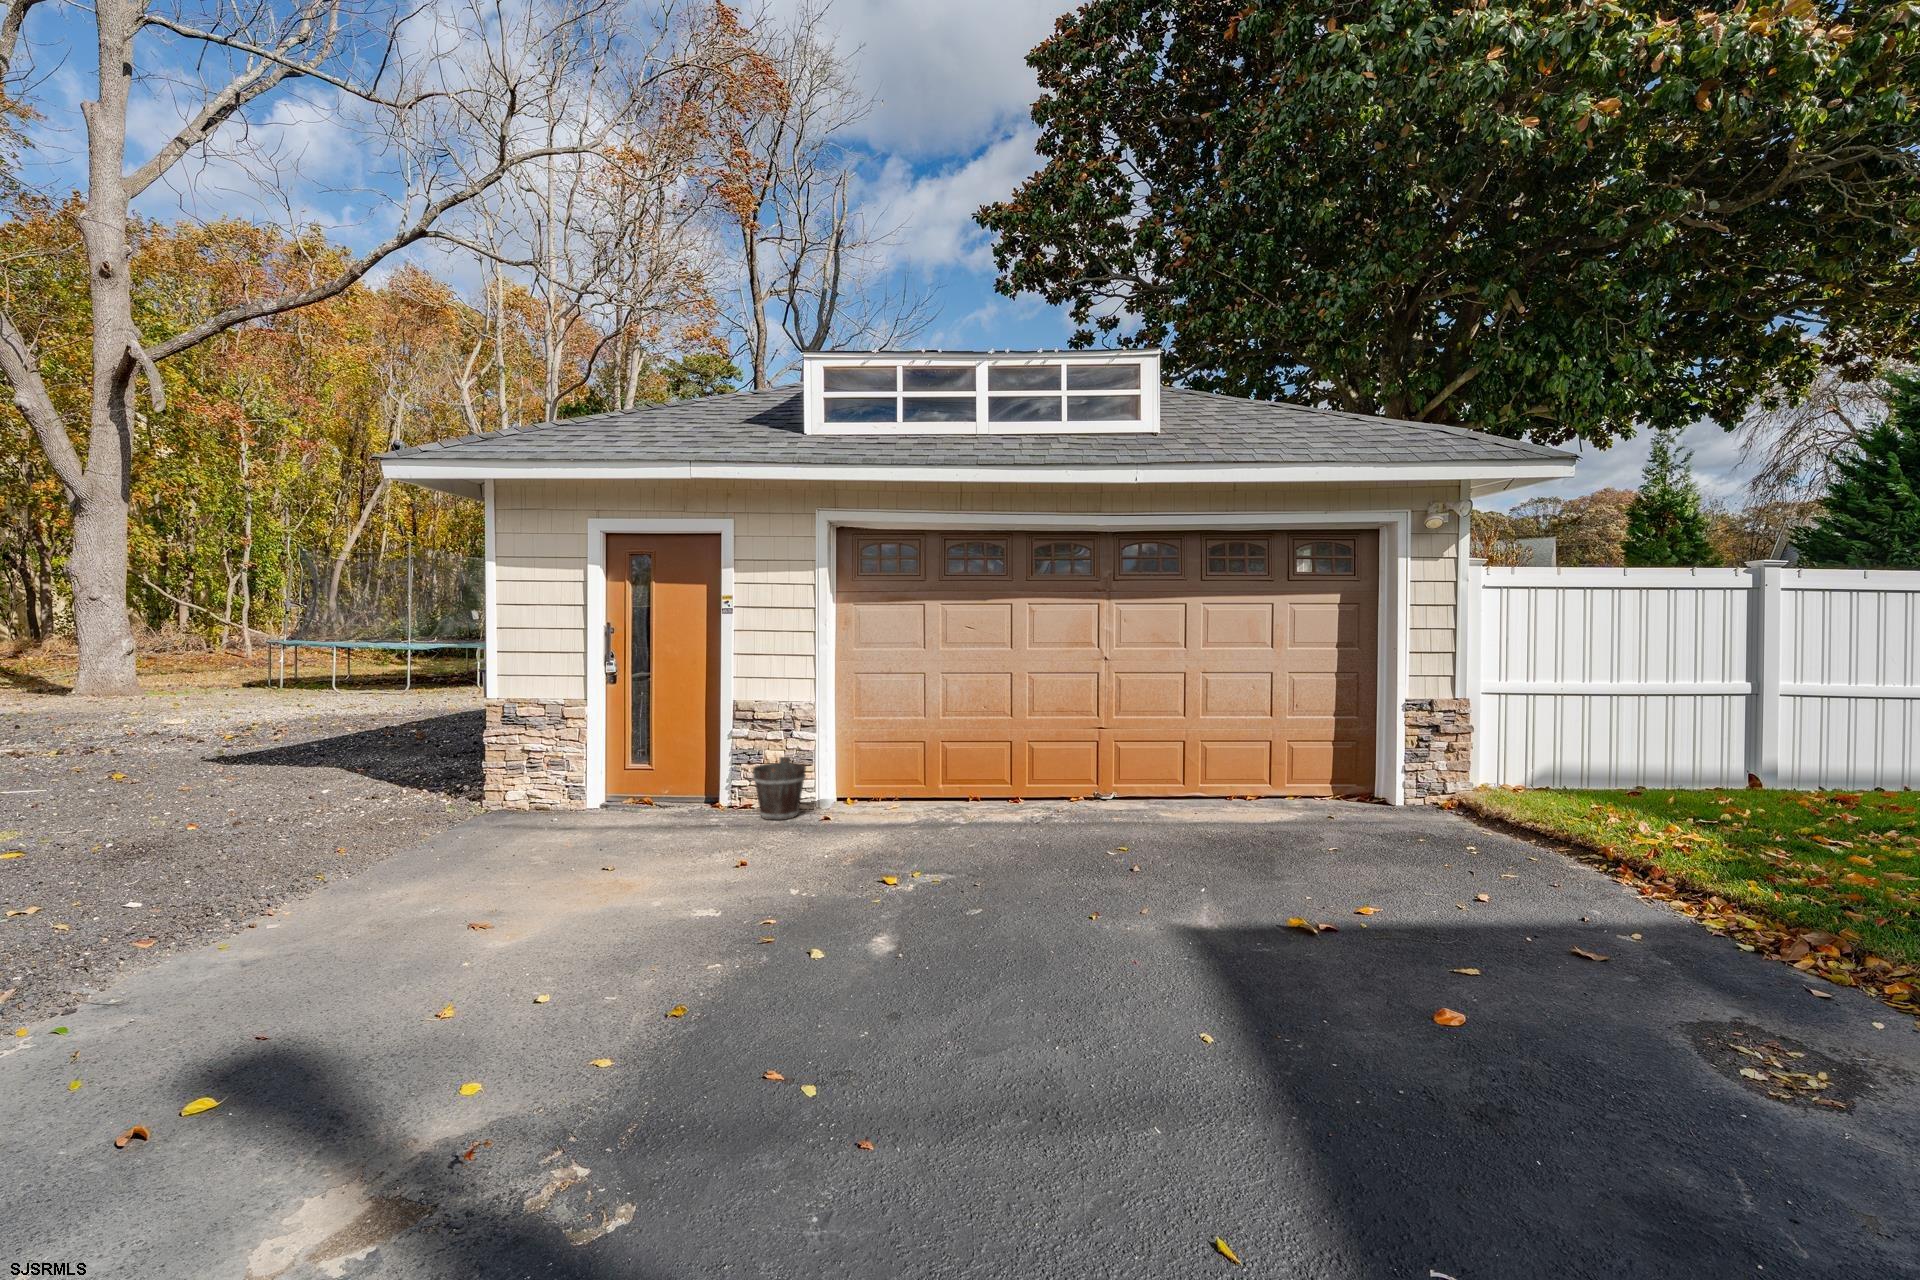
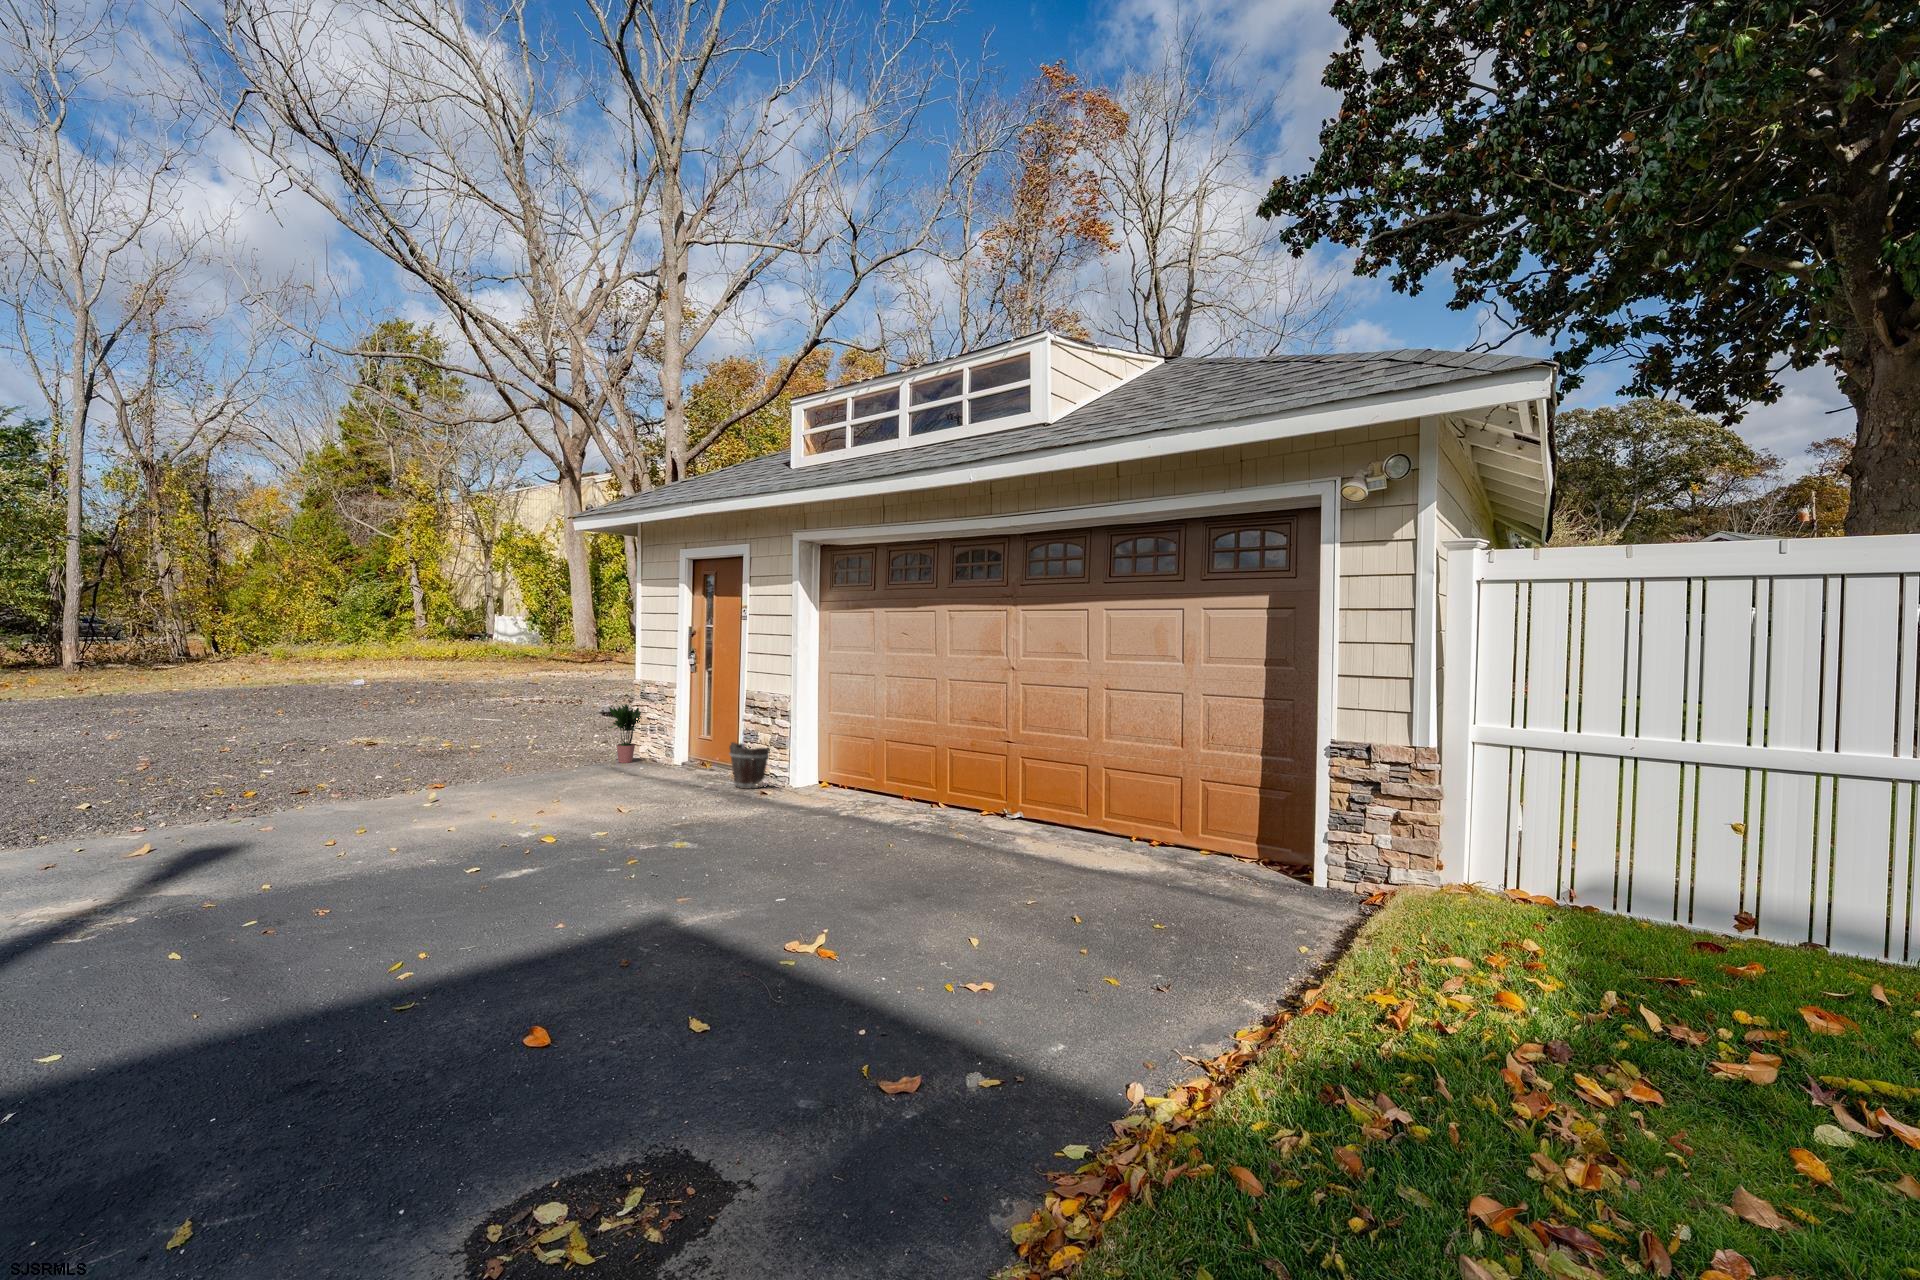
potted plant: none [485,733,545,819] -> present [609,705,642,763]

